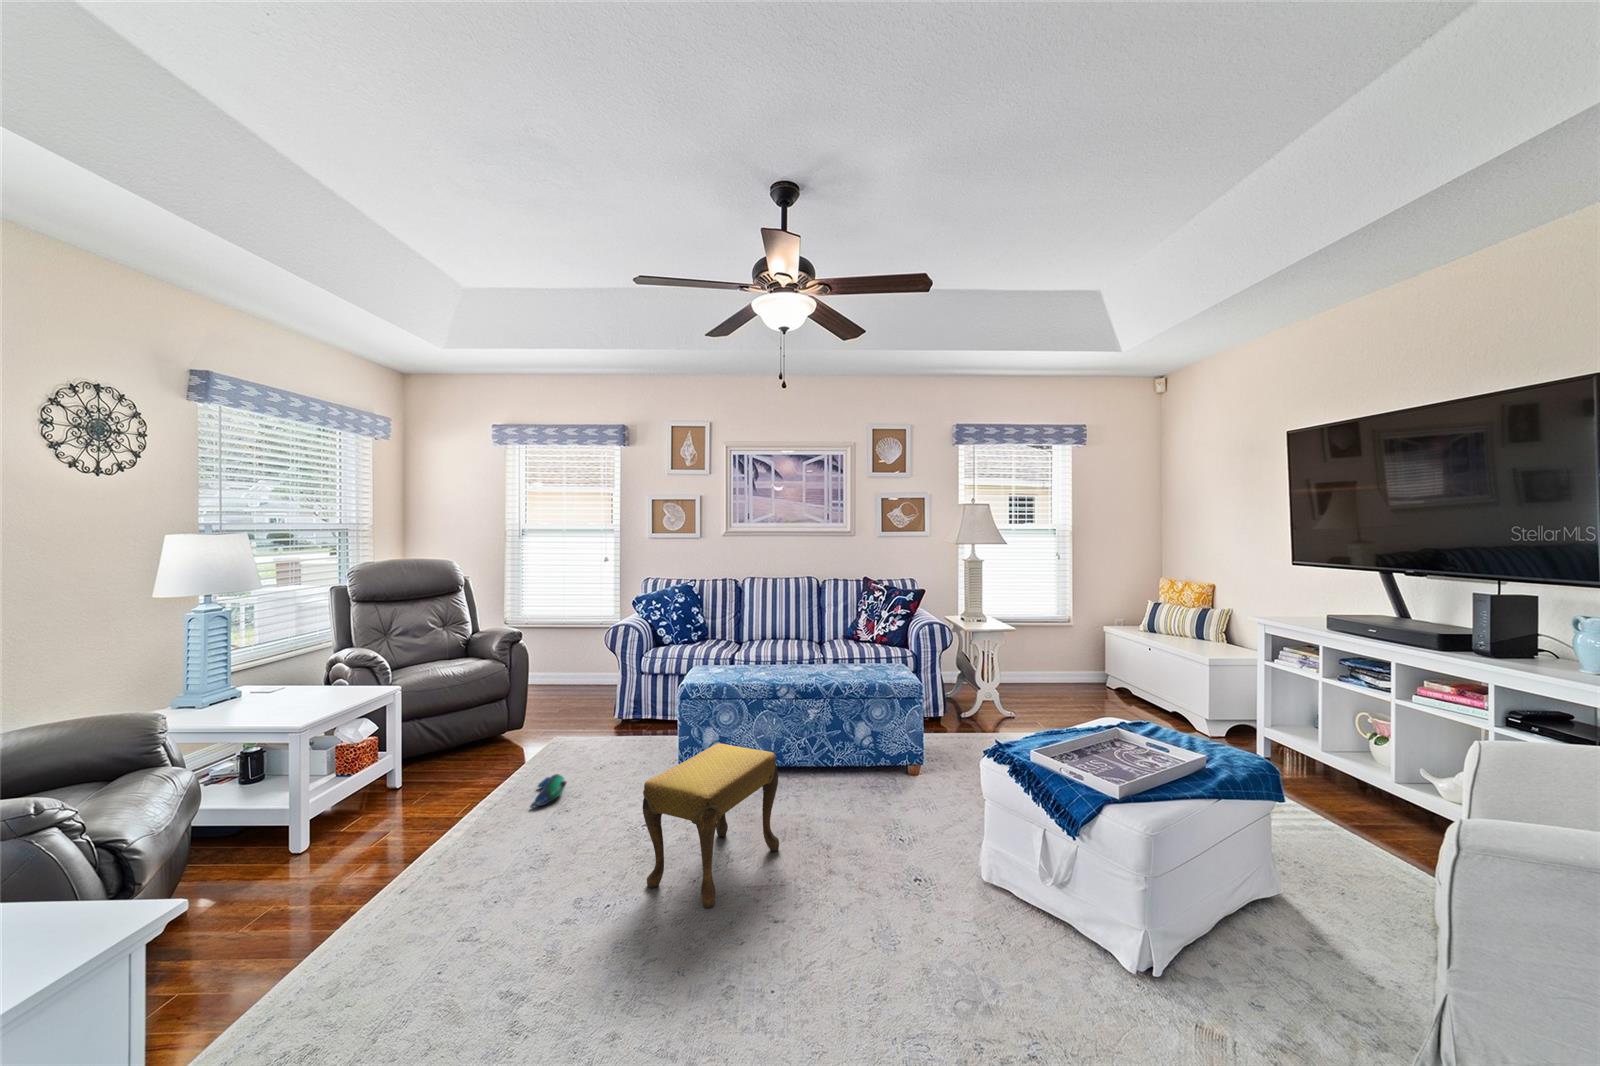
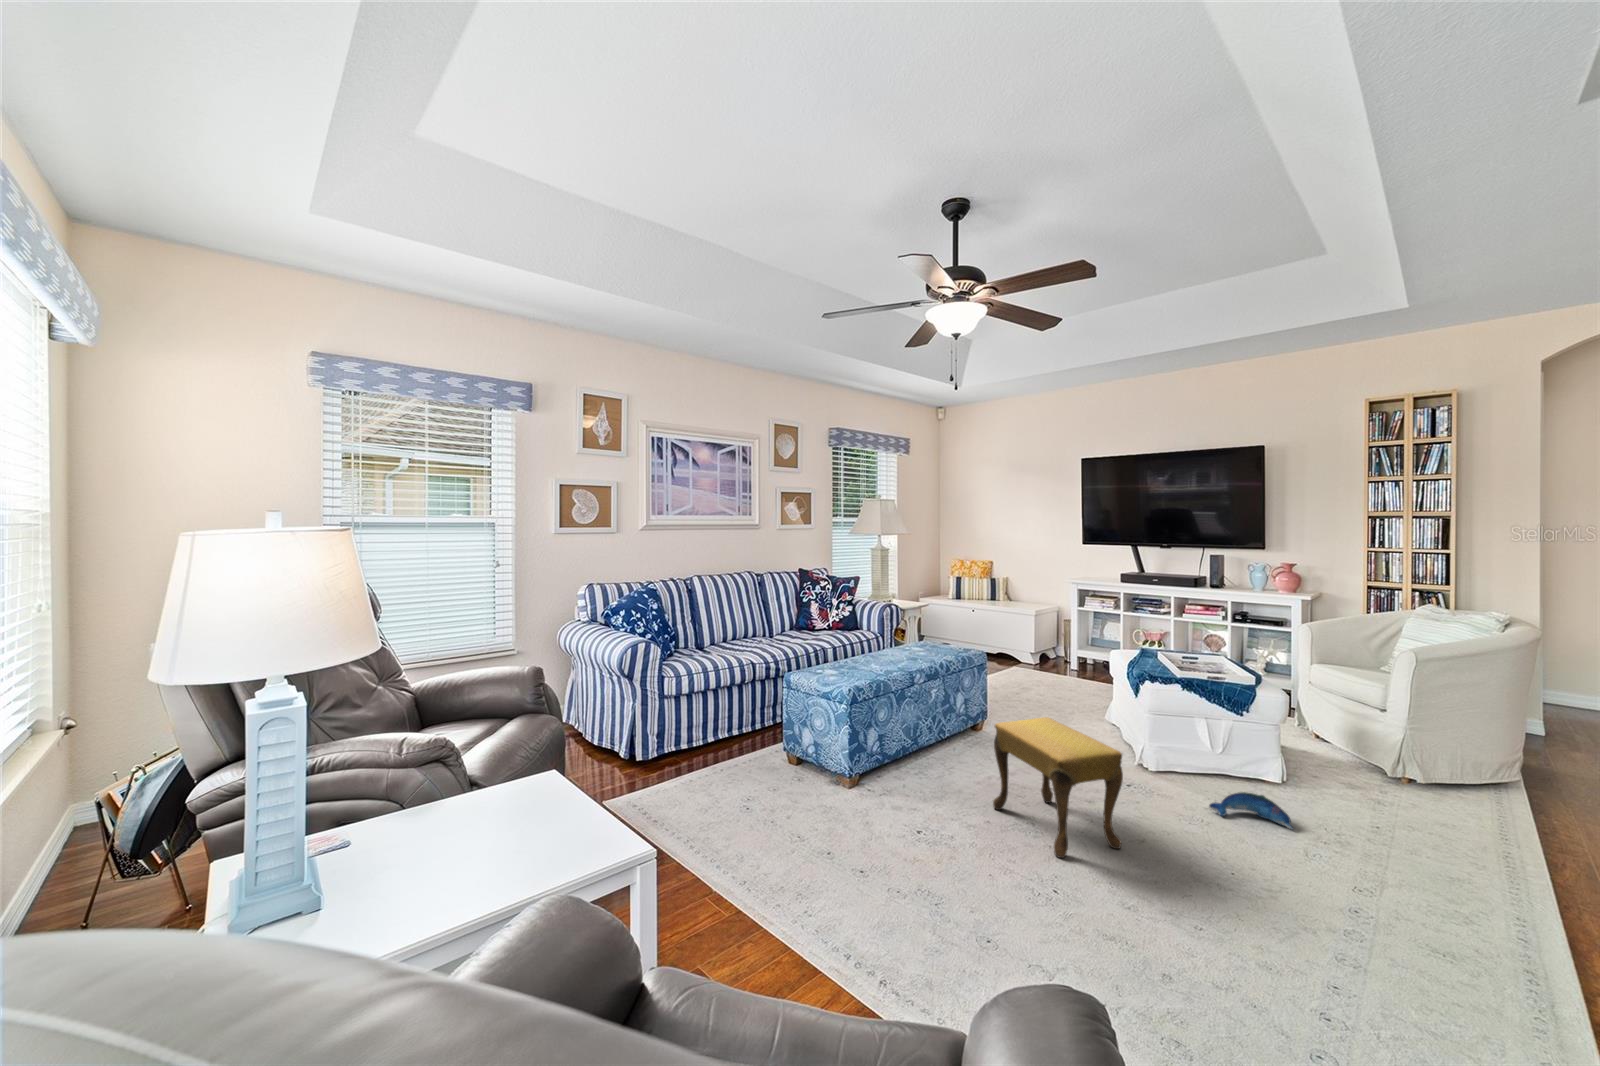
plush toy: present [530,774,567,808] -> present [1209,792,1293,829]

